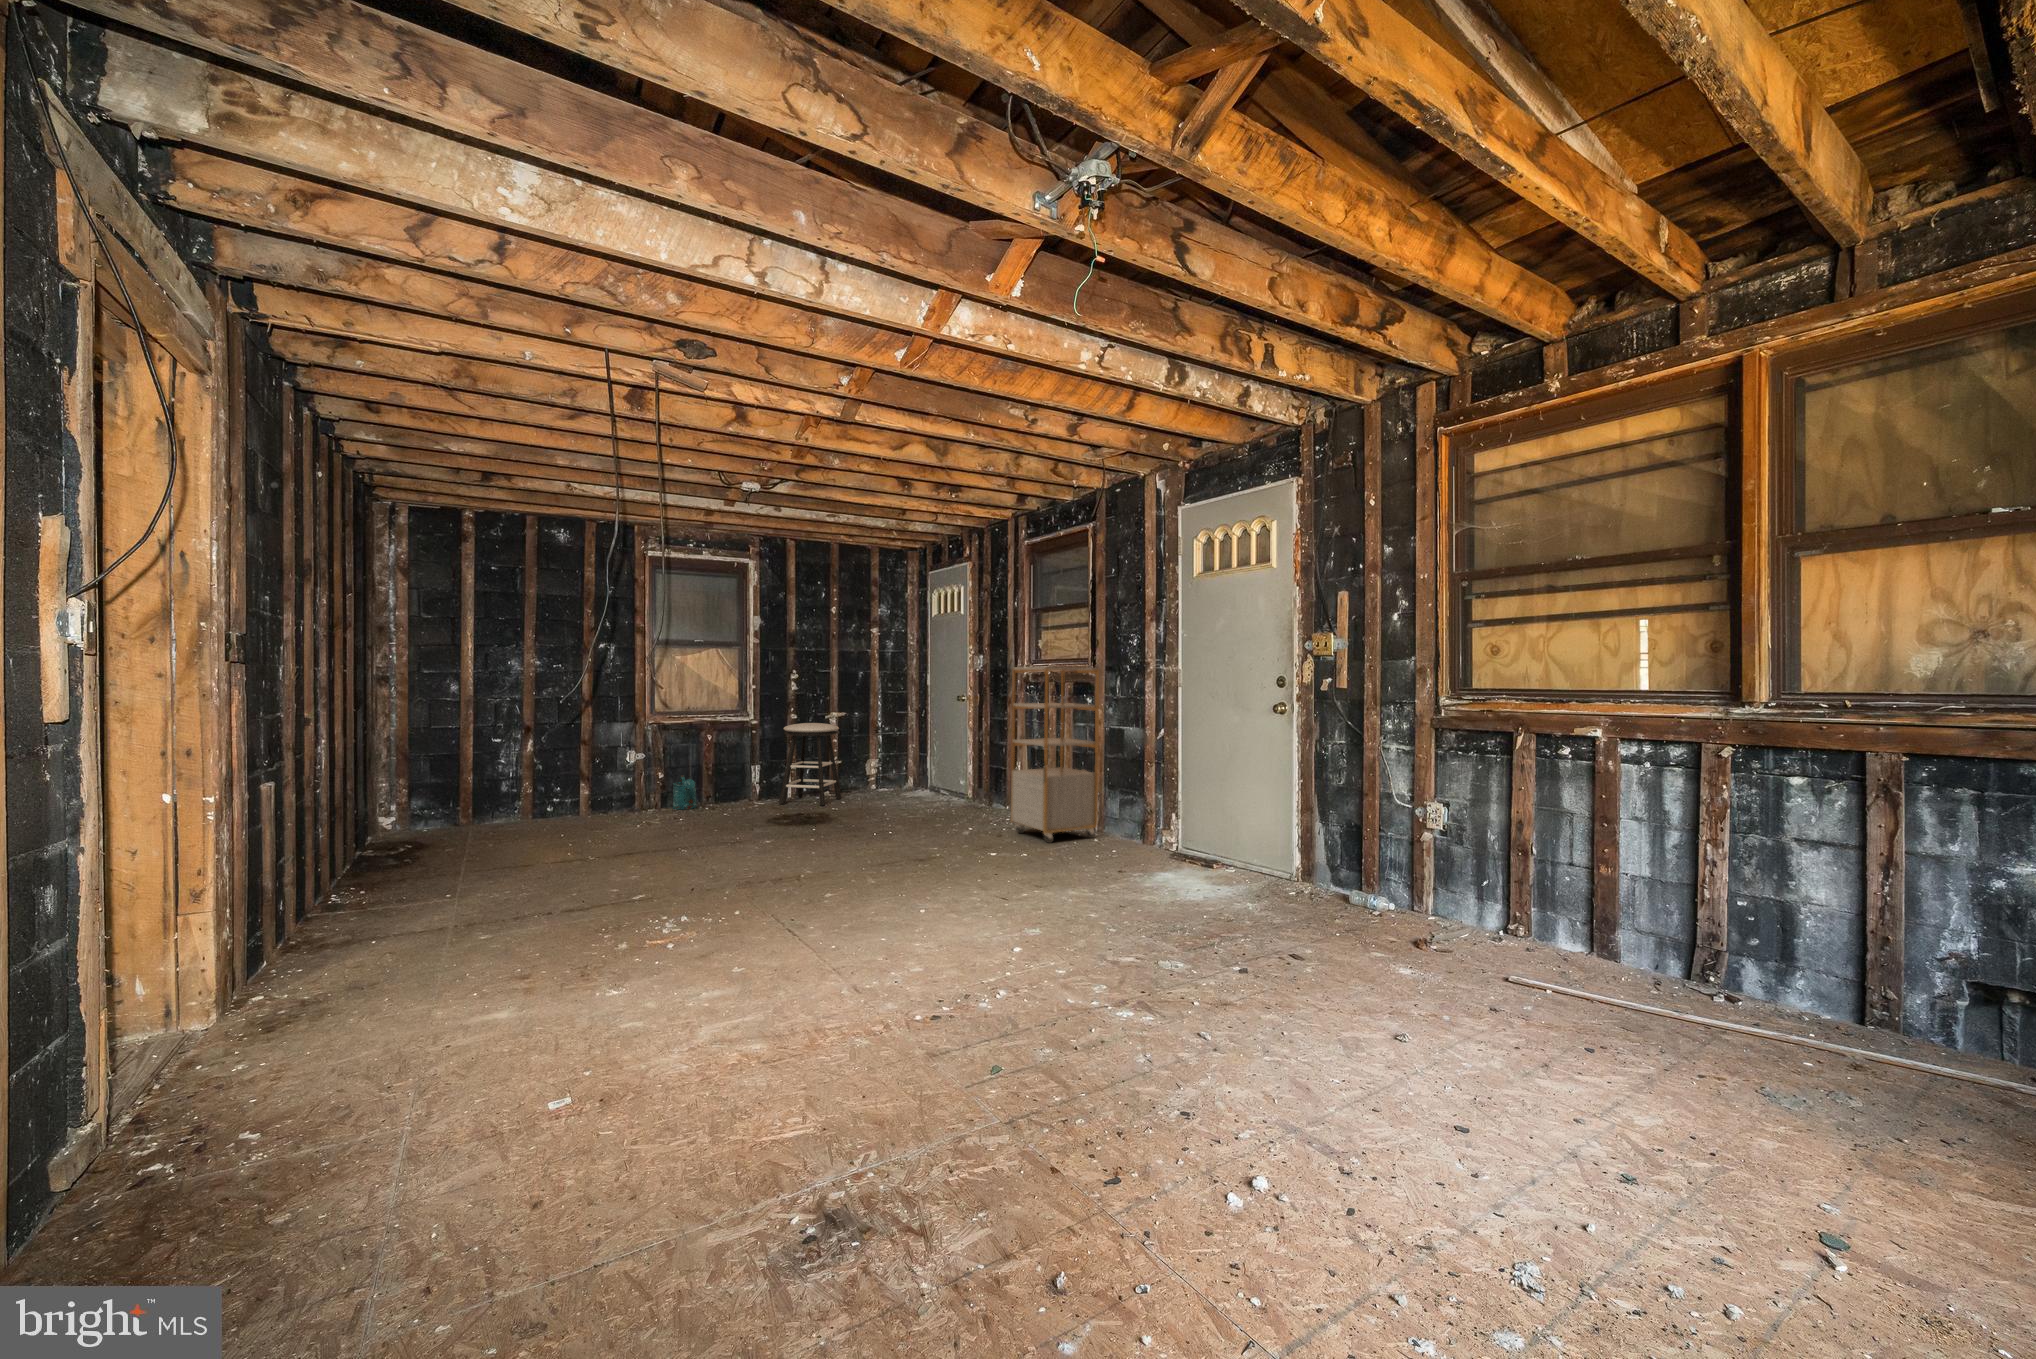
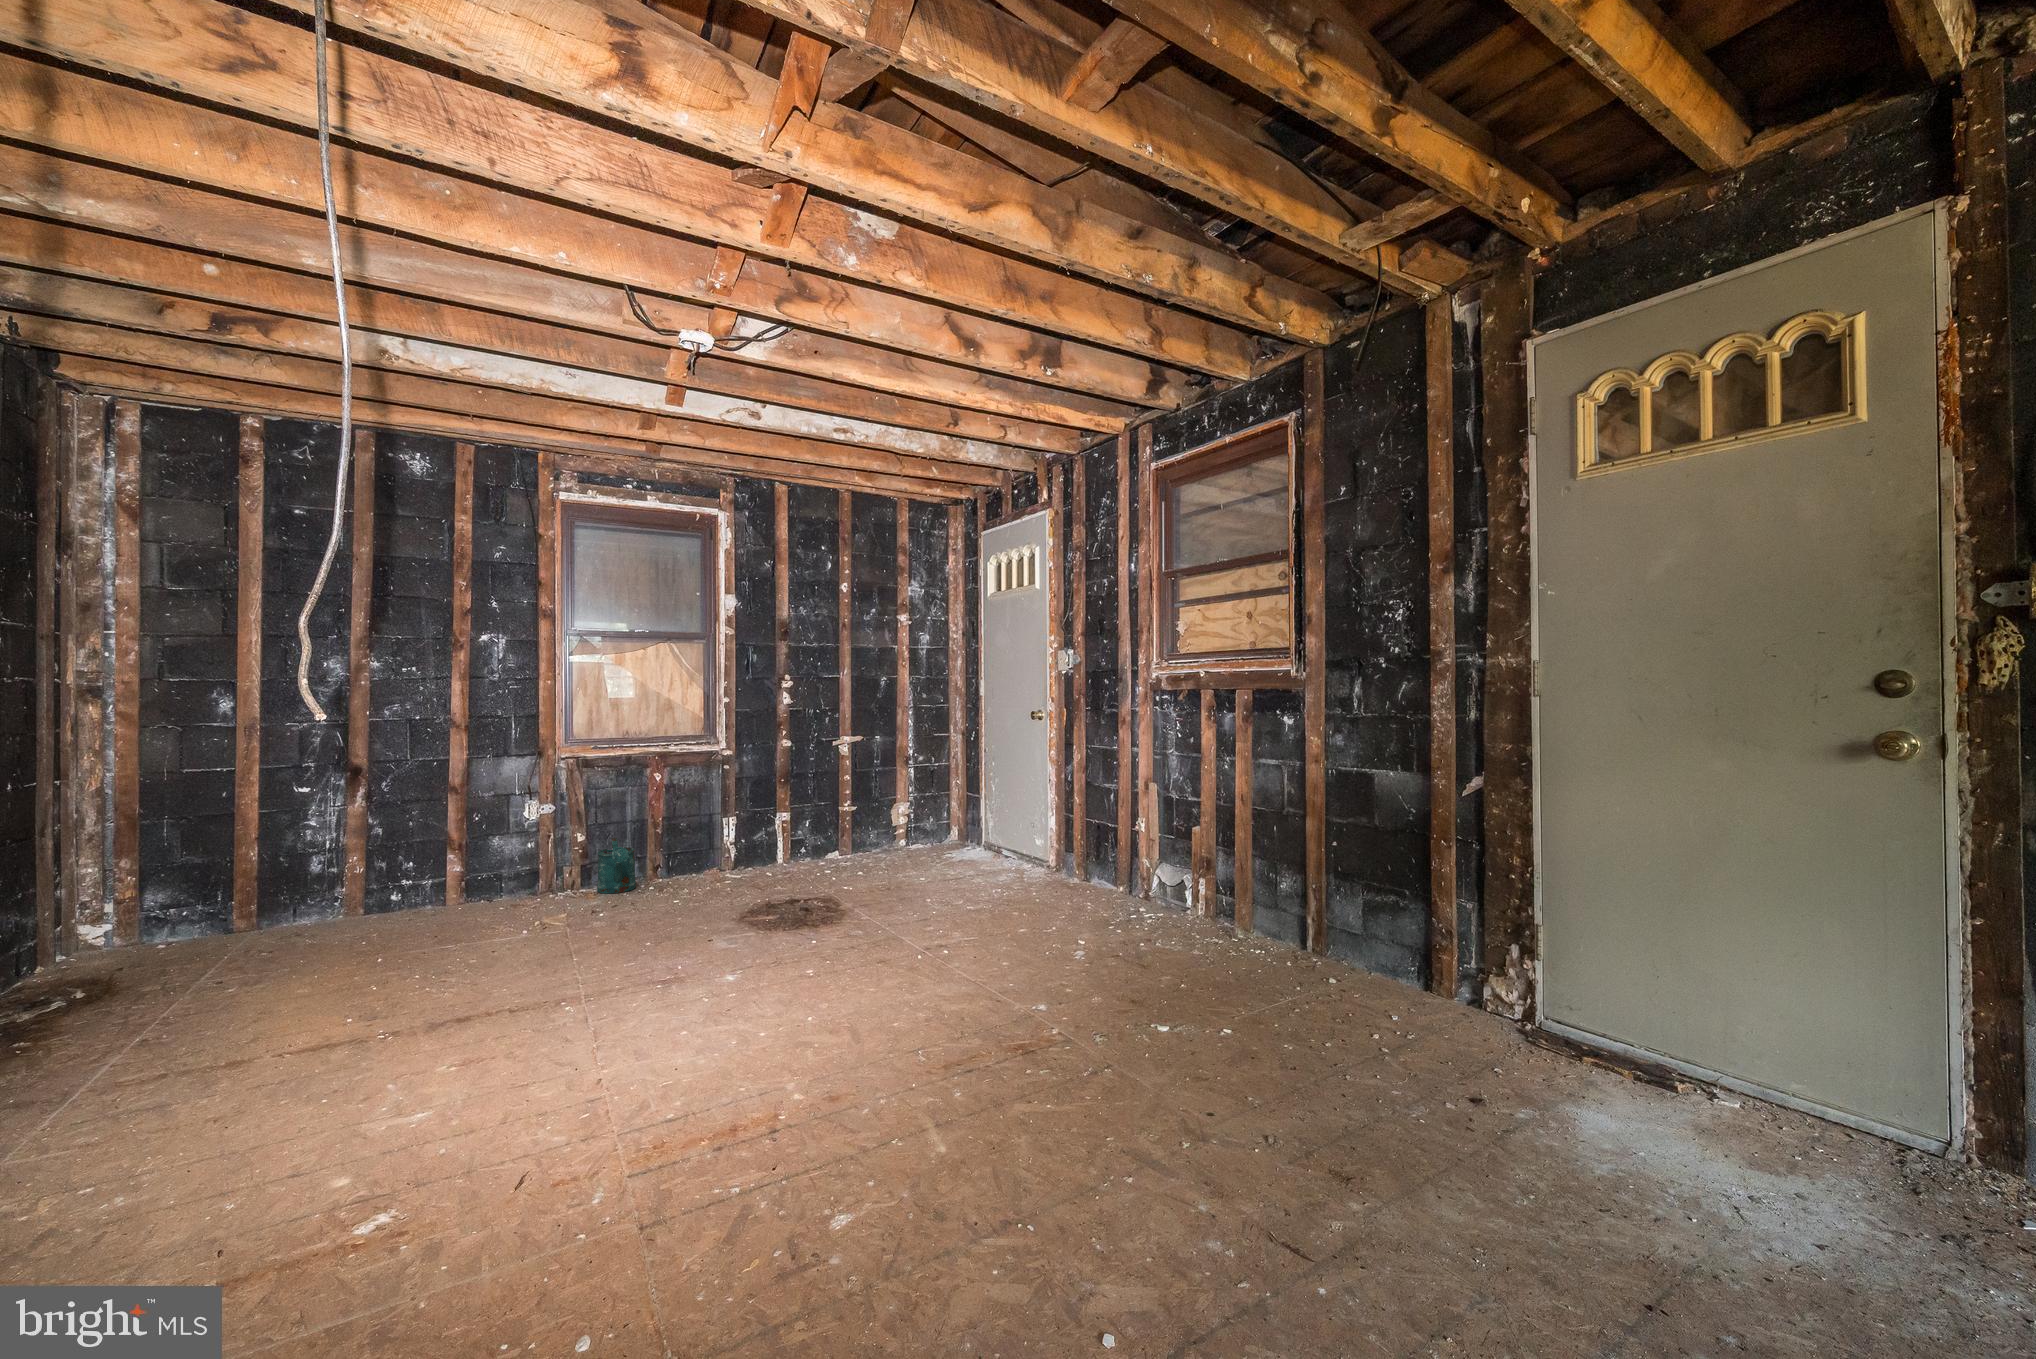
shelving unit: present [1011,667,1099,843] -> none [1158,661,1320,985]
stool: present [779,723,841,806] -> none [764,755,859,883]

